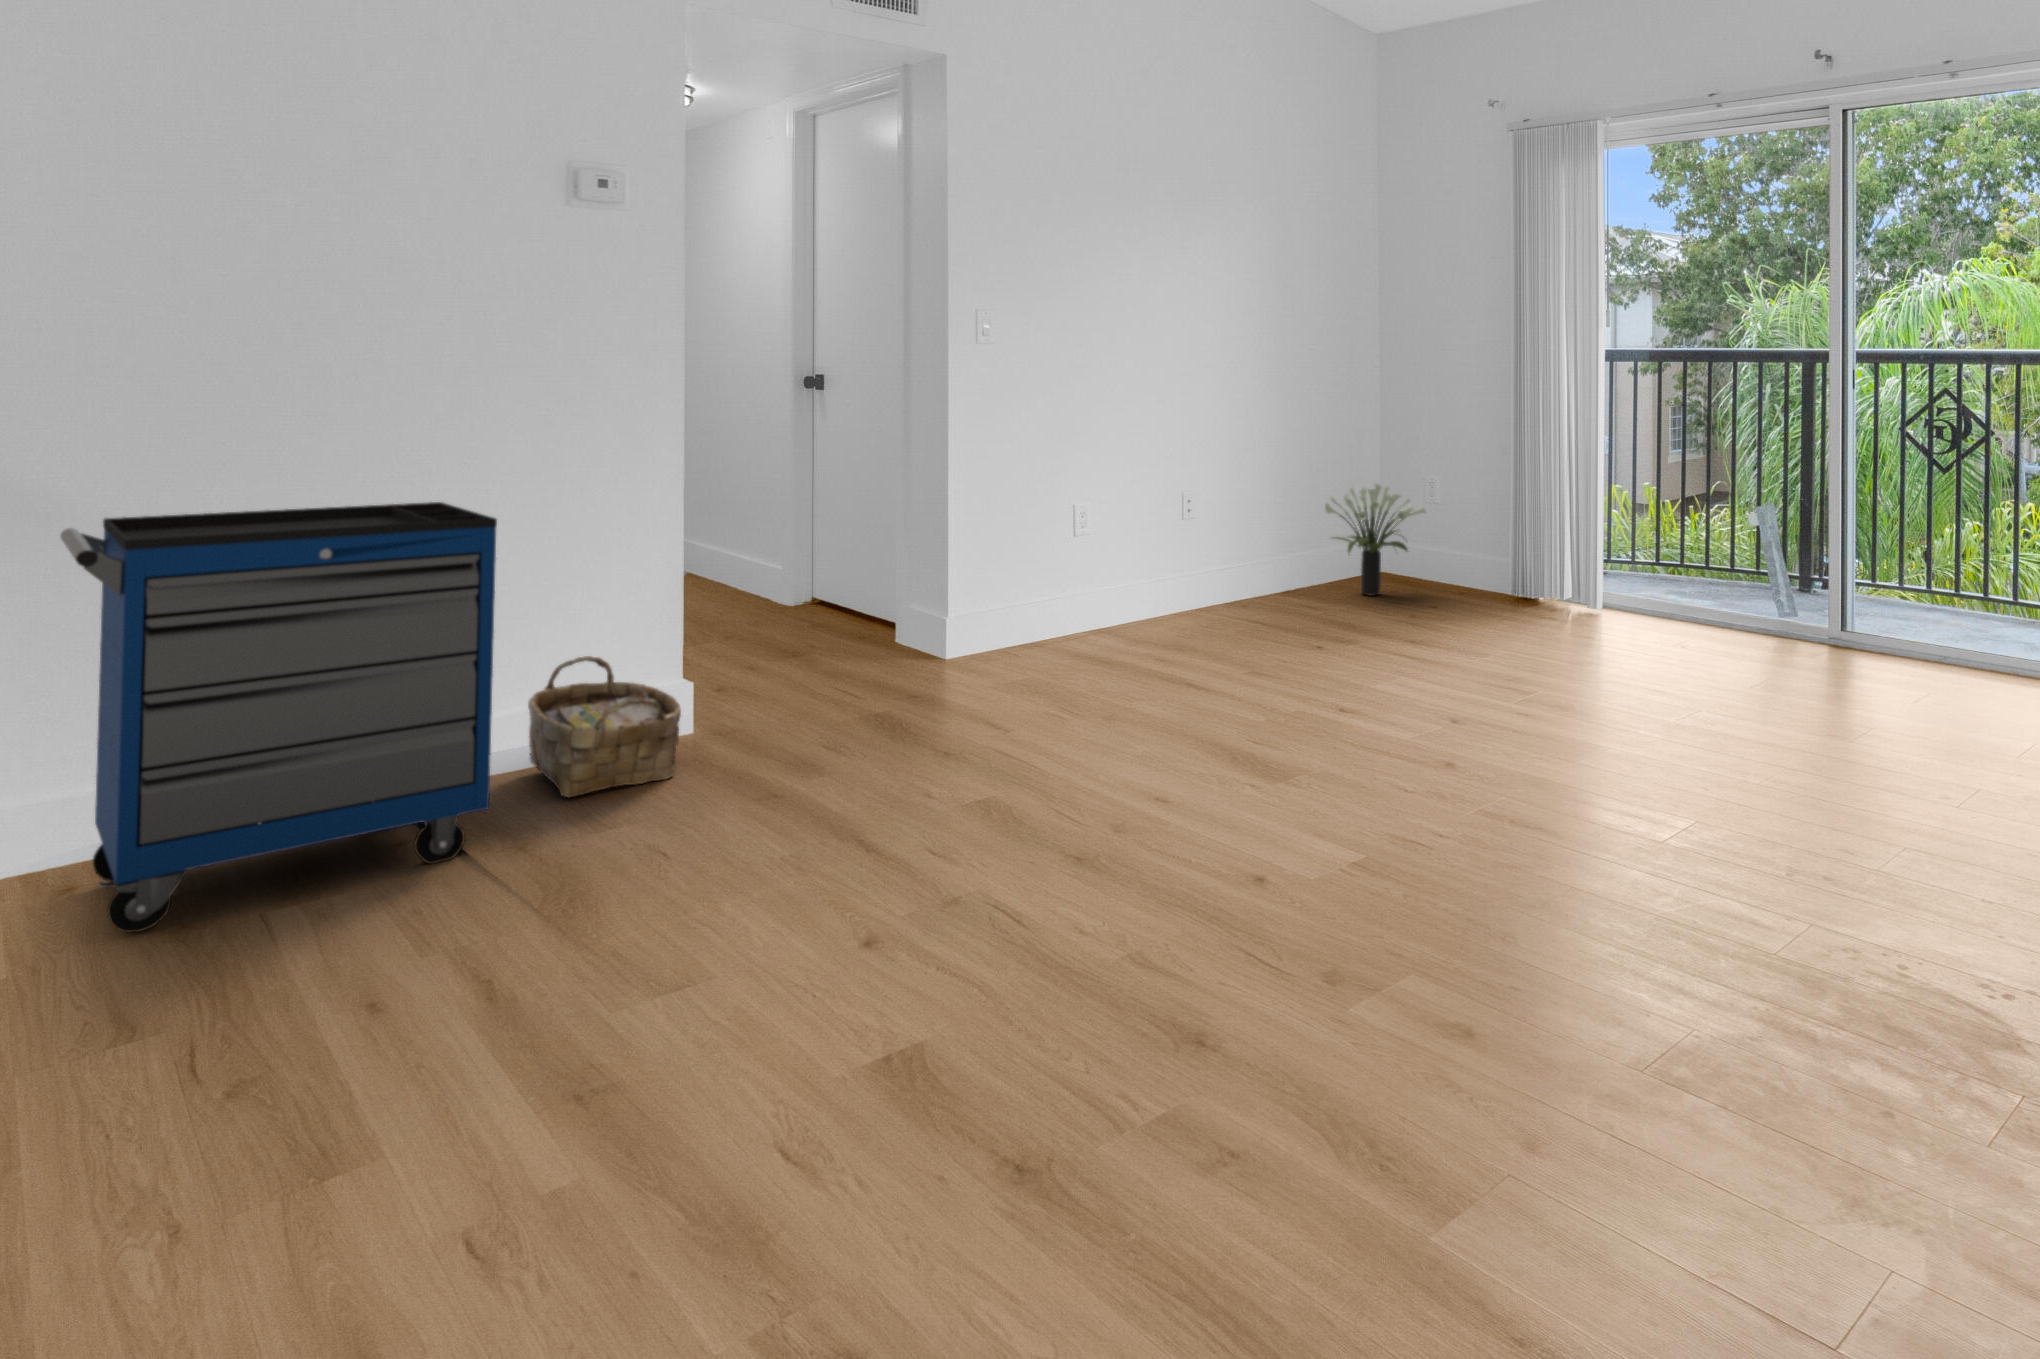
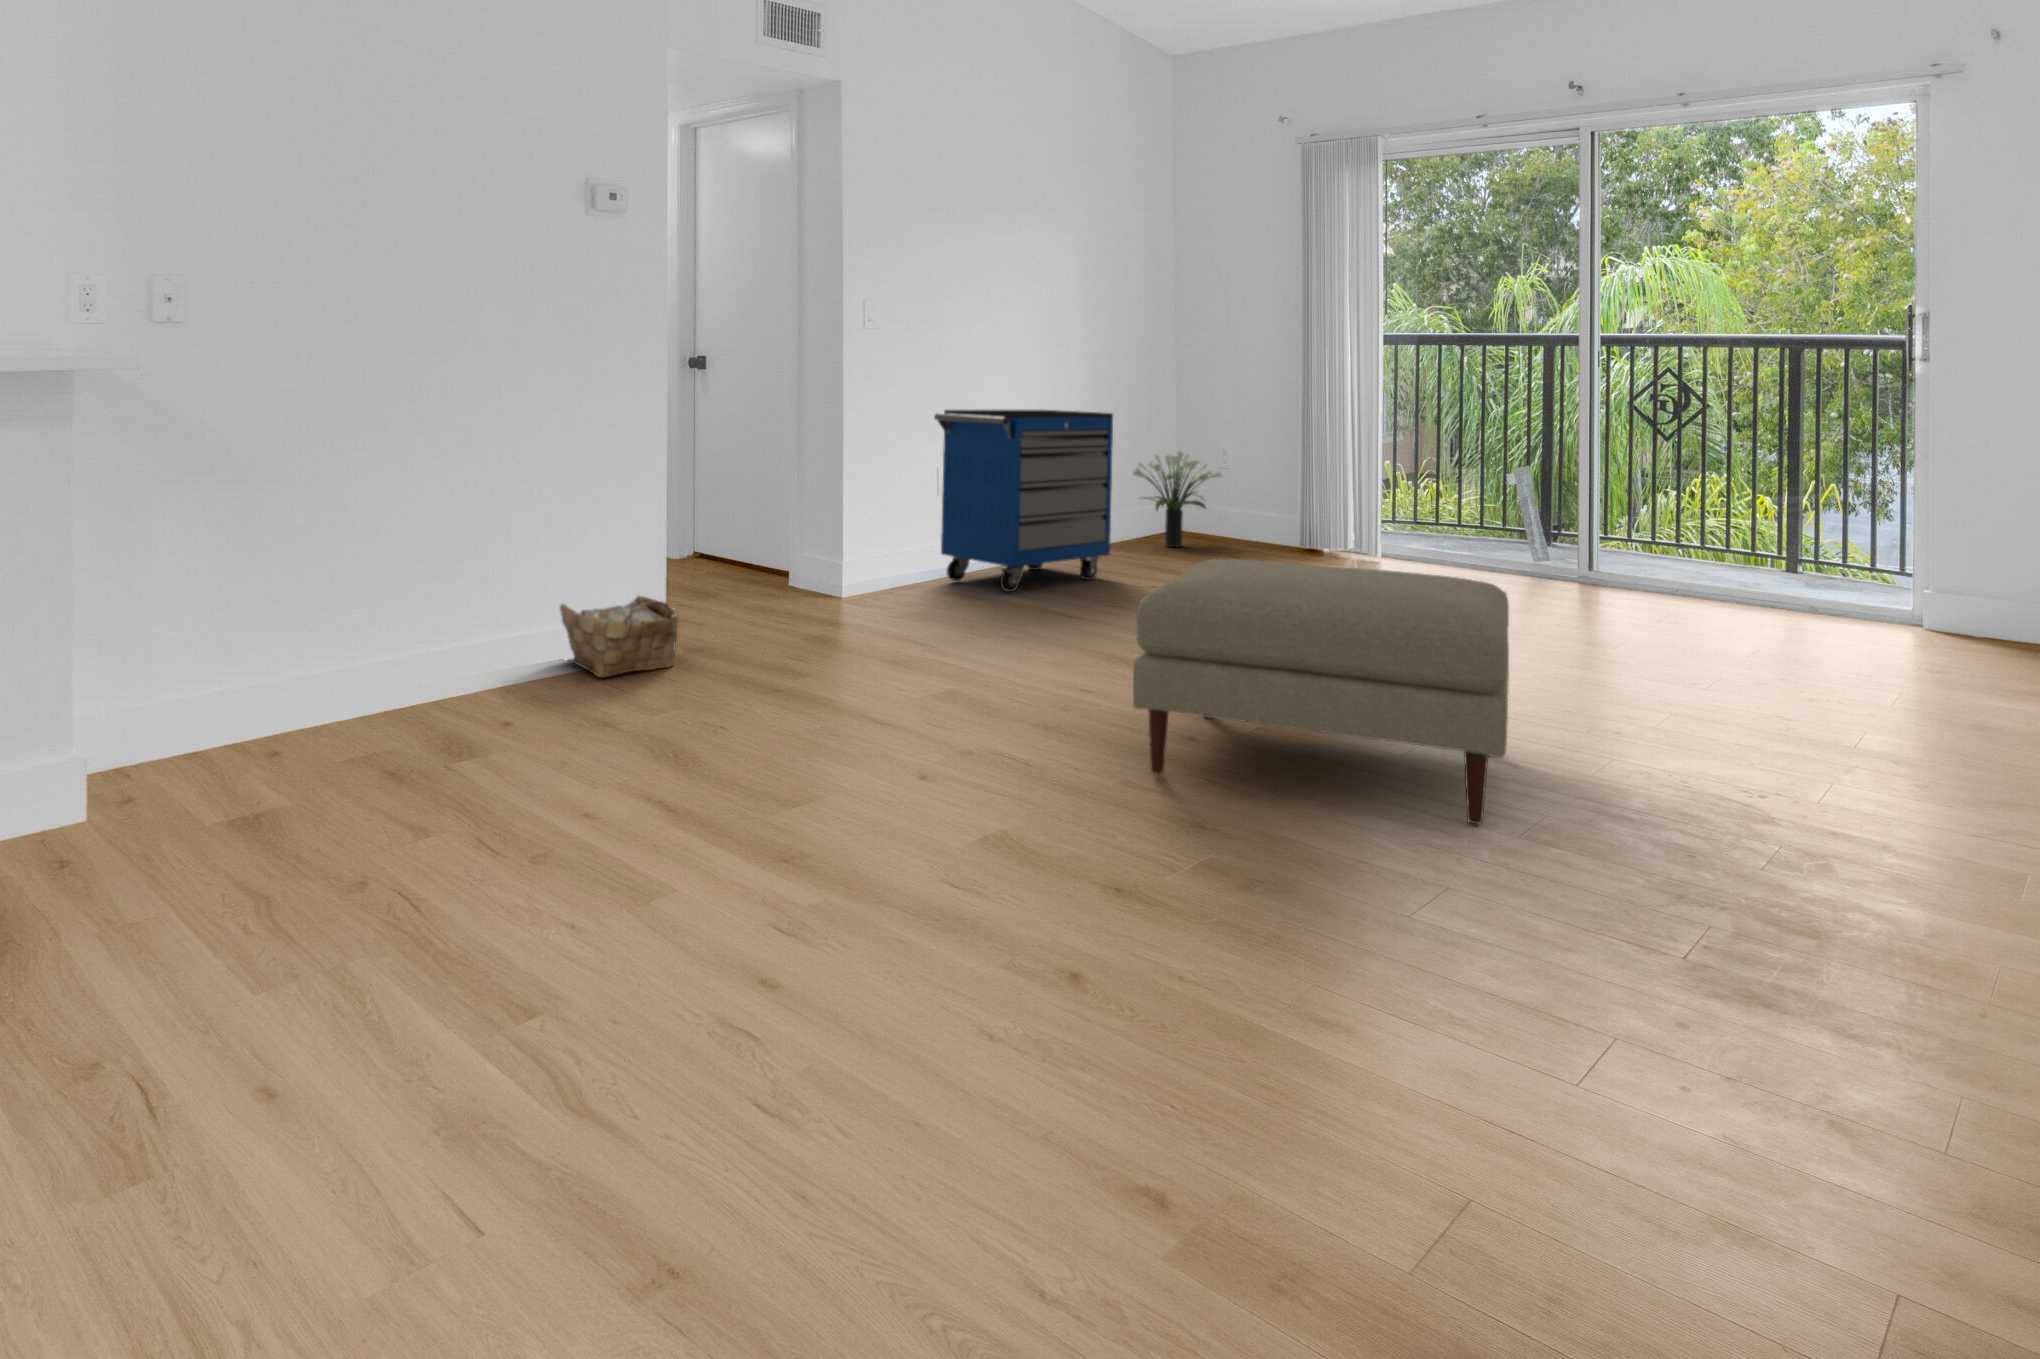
storage cabinet: present [60,502,497,933] -> present [934,410,1113,592]
ottoman: none [1165,655,1689,1063] -> present [1133,559,1509,824]

